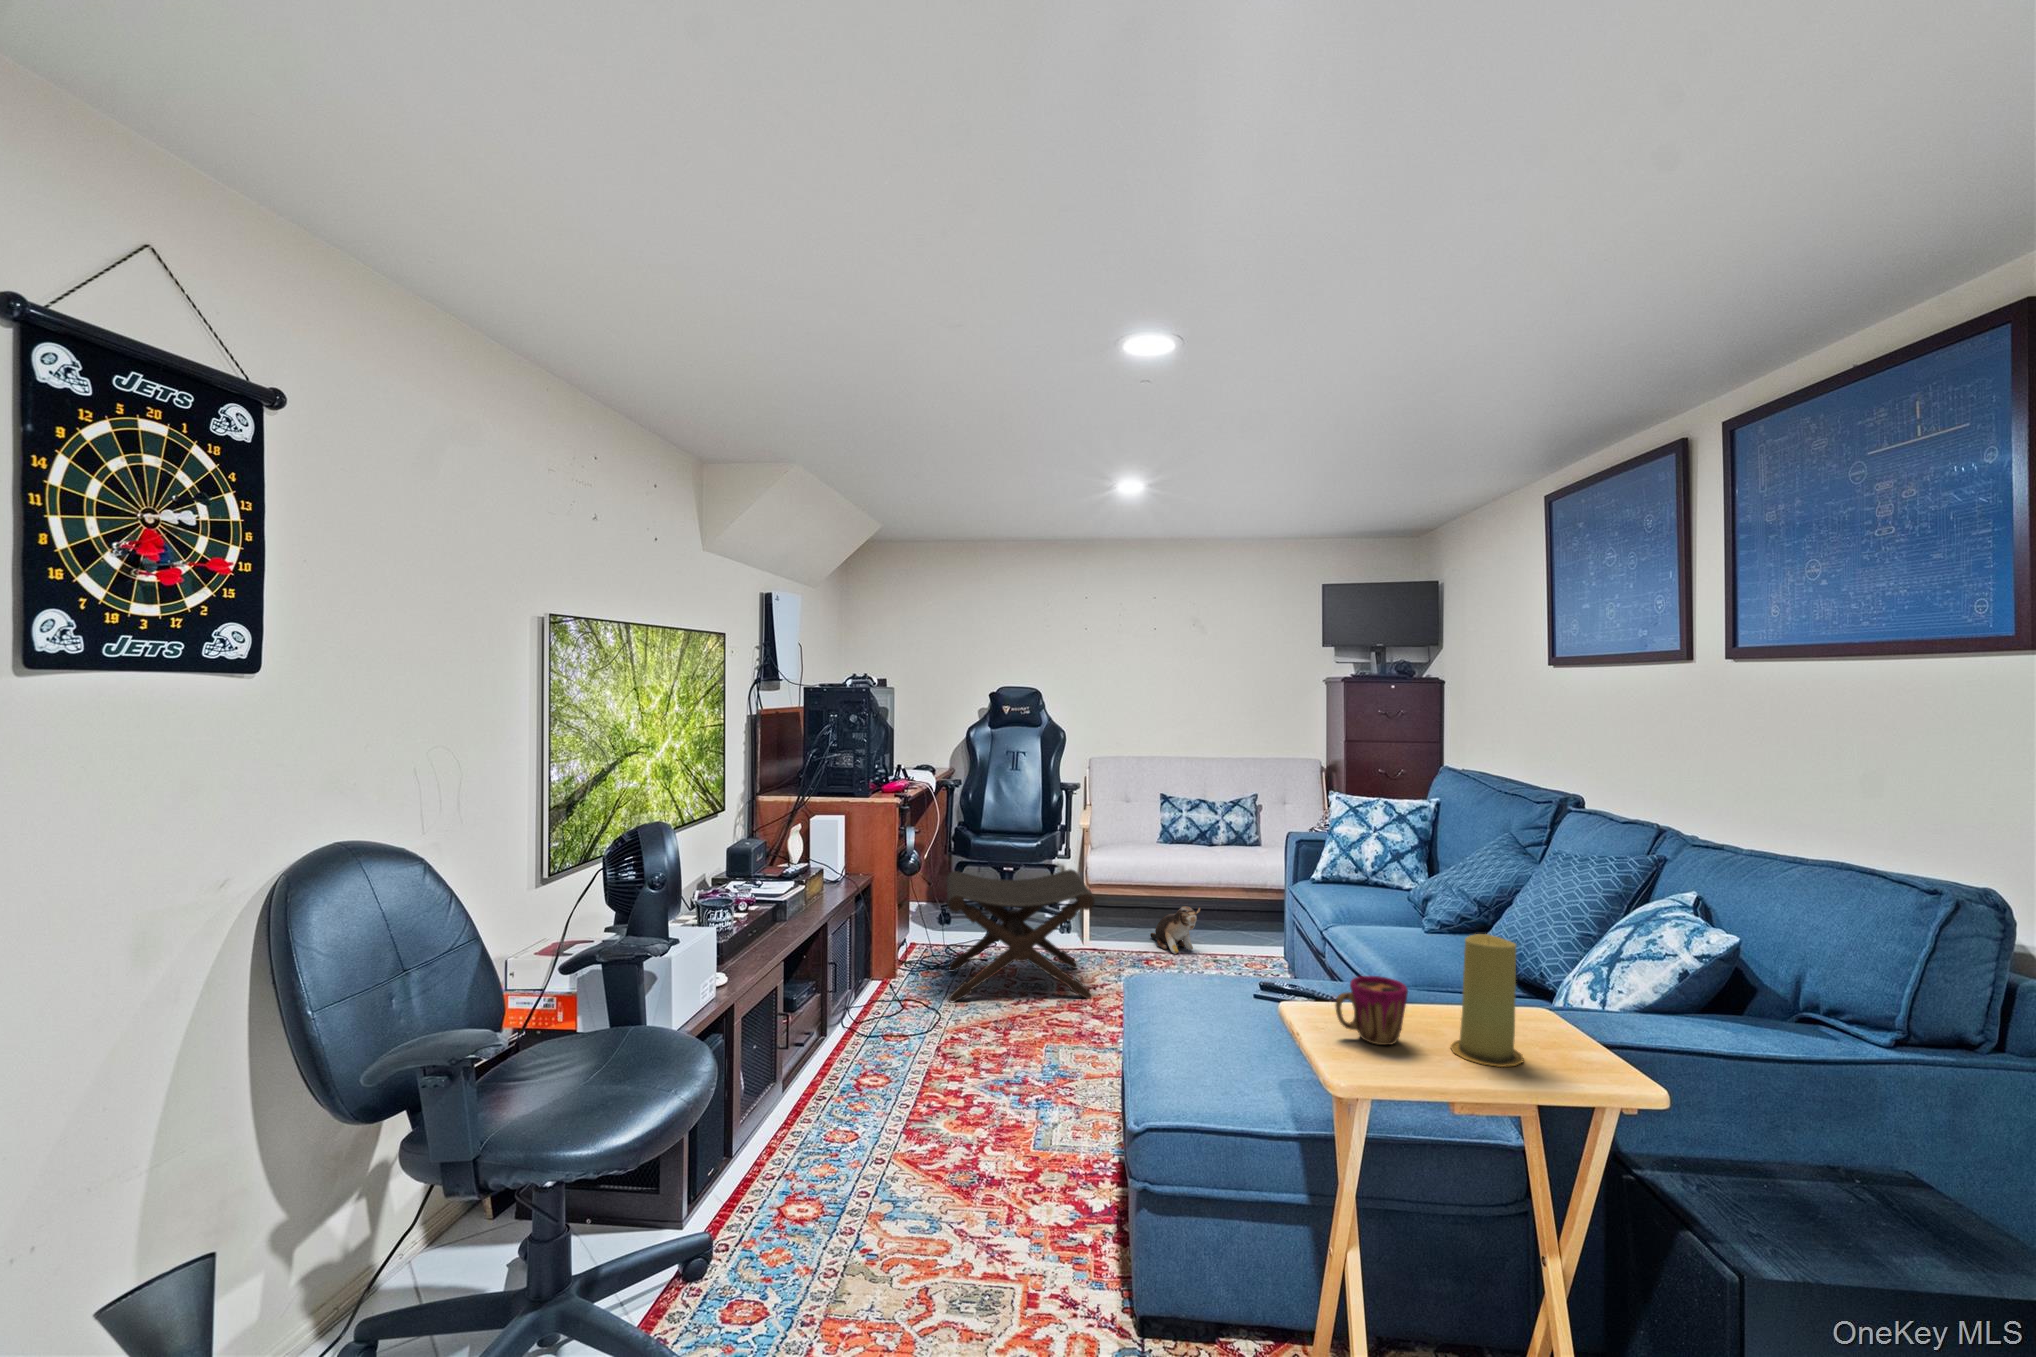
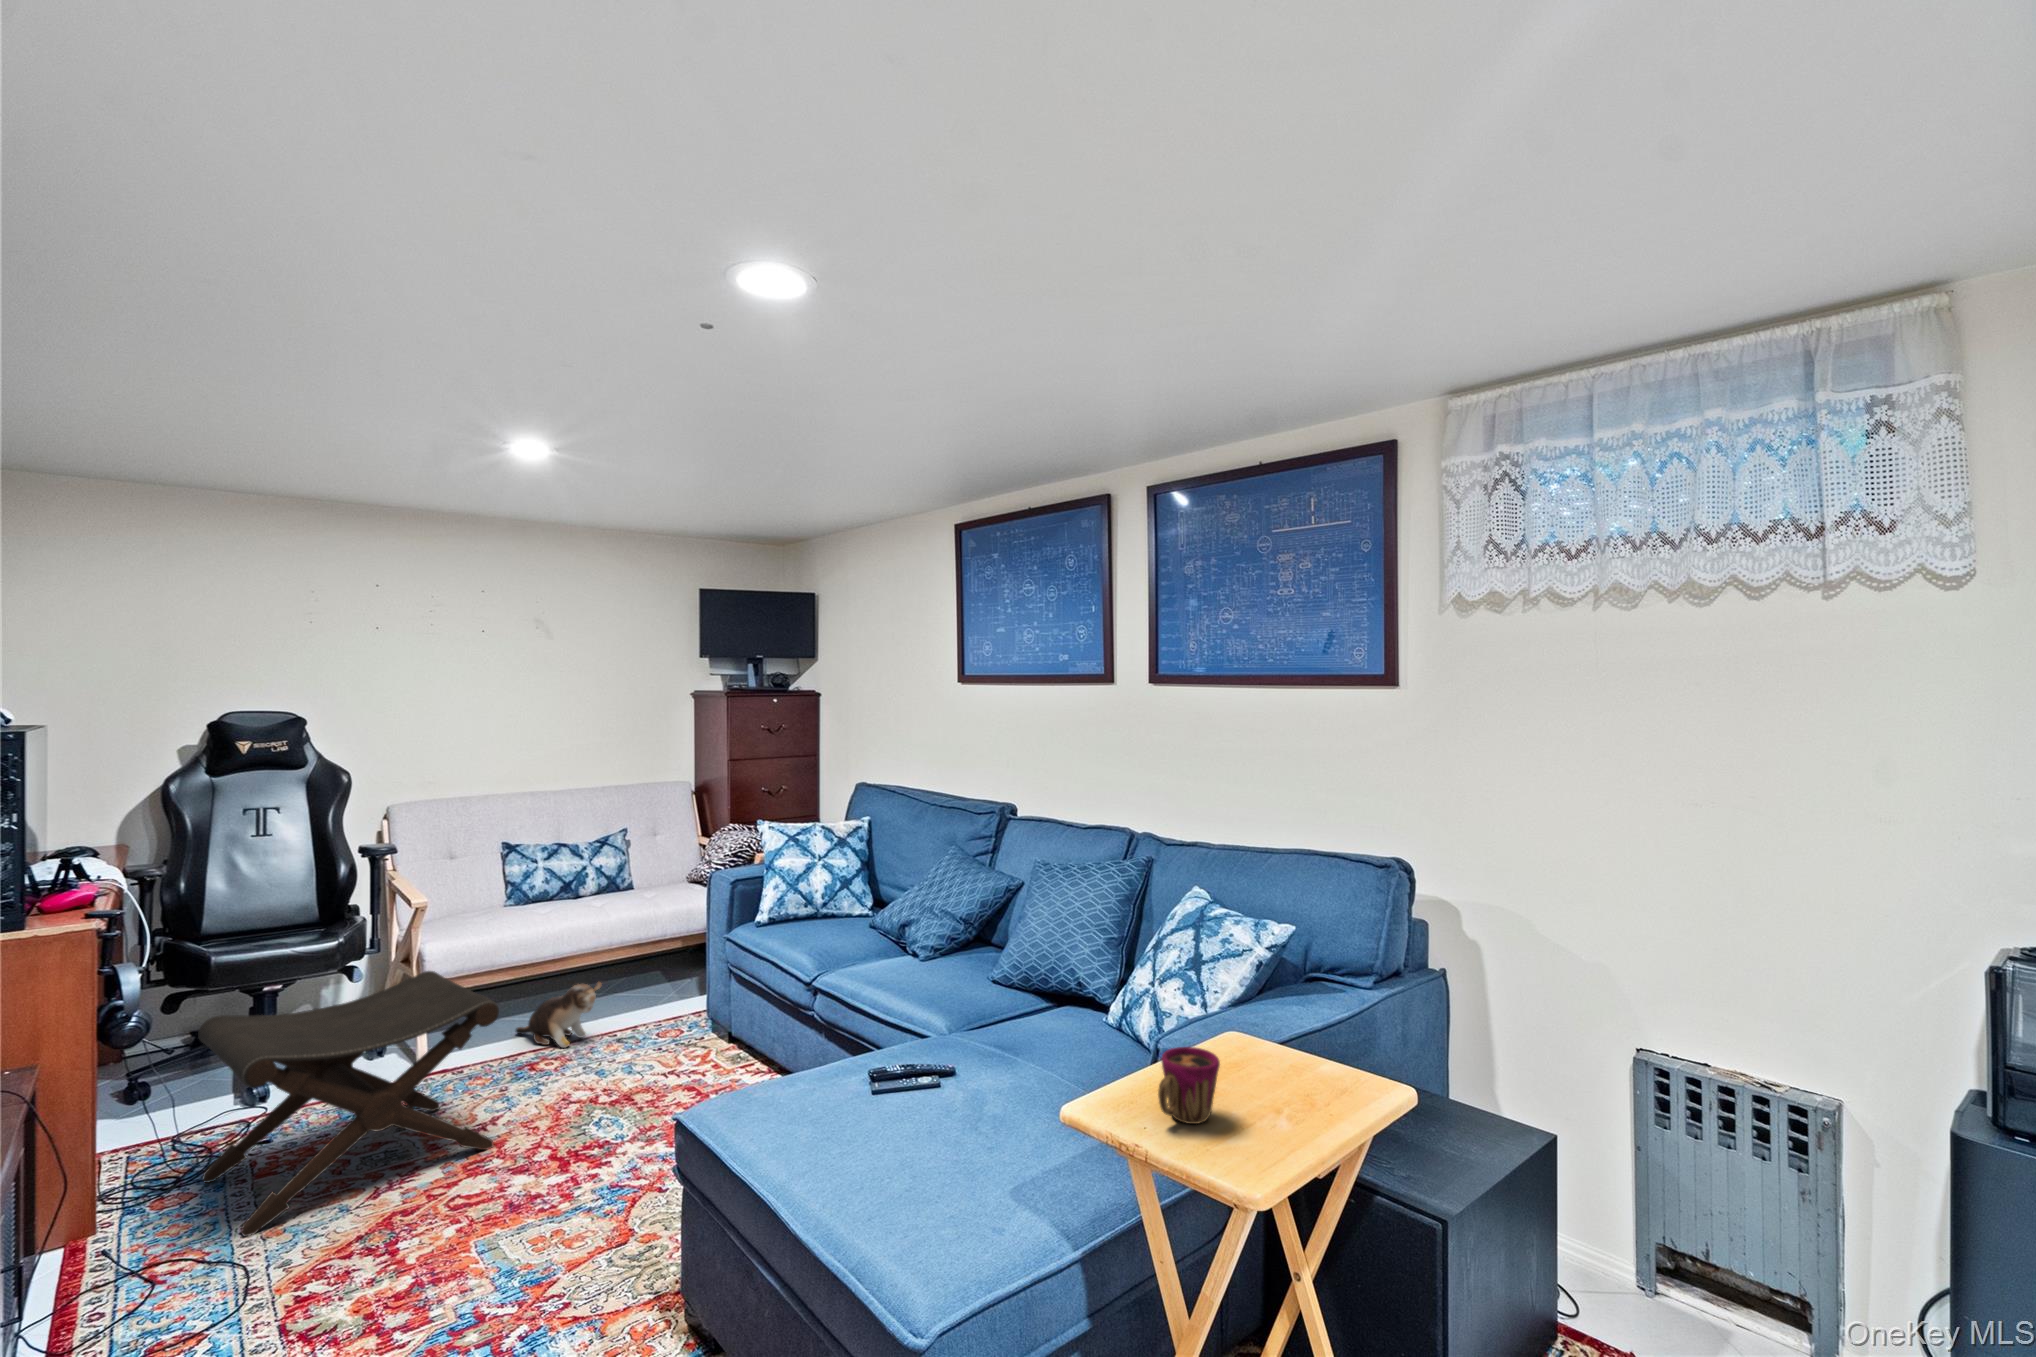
candle: present [1450,934,1523,1067] -> none [1236,978,1302,1111]

